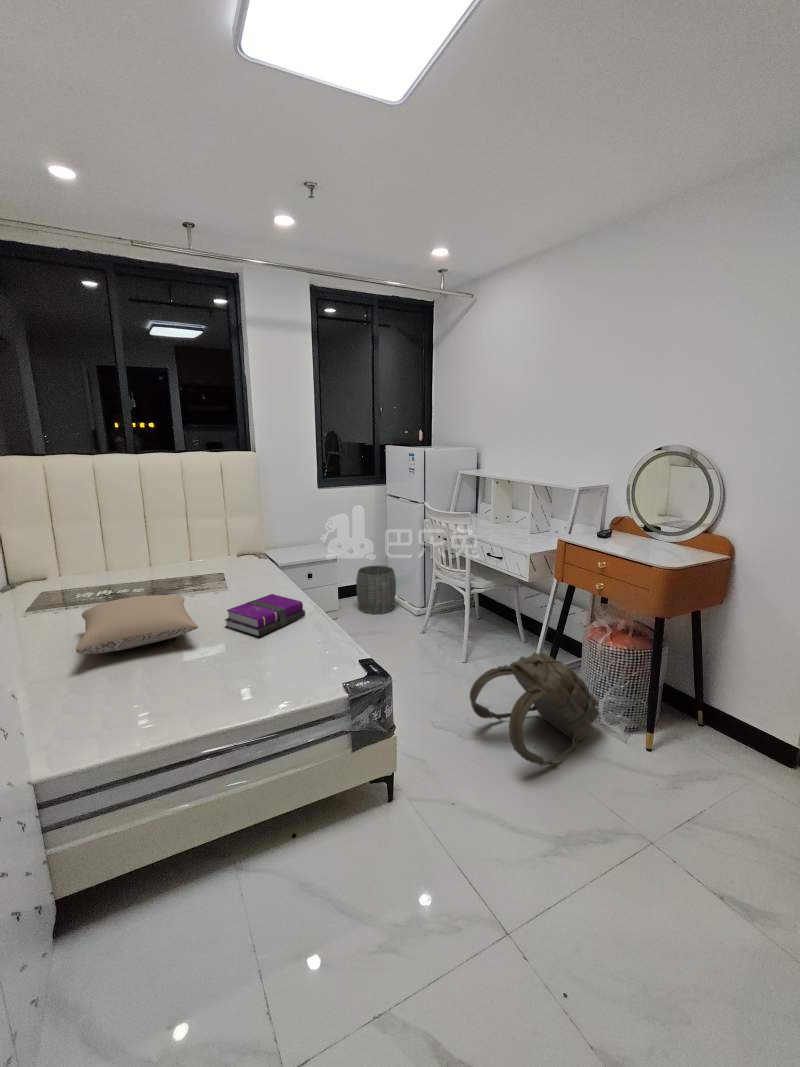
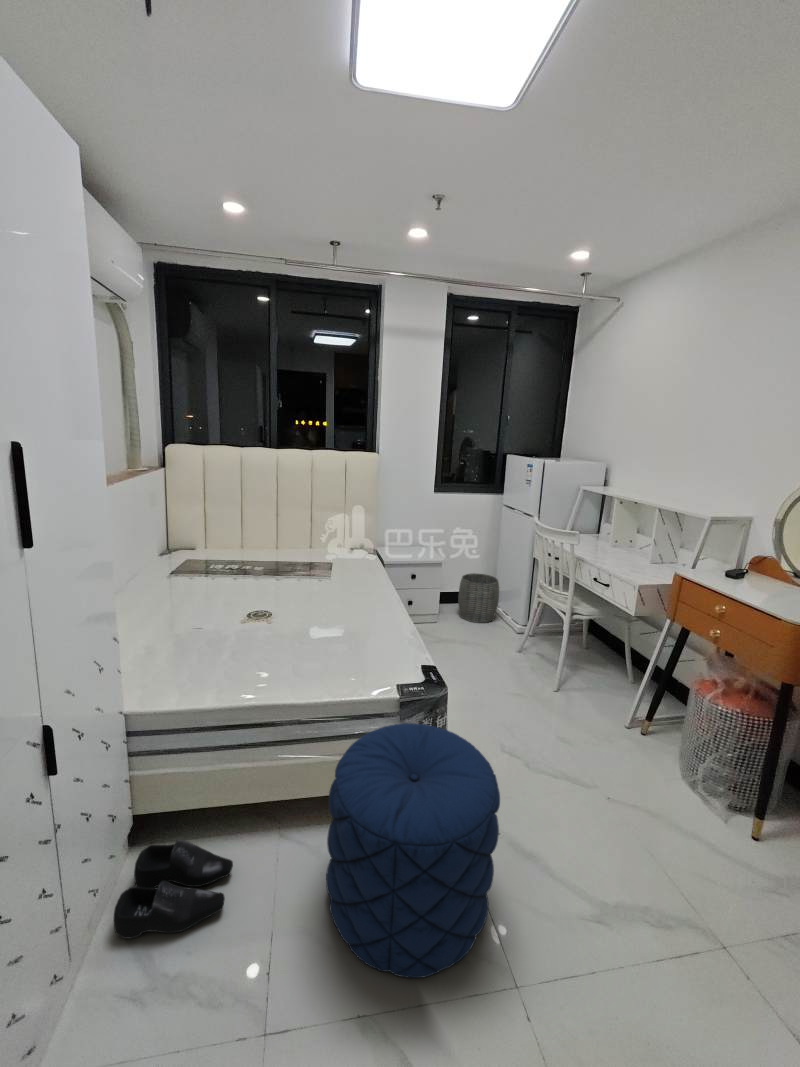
notebook: present [225,594,305,637] -> none [315,587,388,625]
pillow: present [76,595,198,654] -> none [189,573,288,616]
backpack: present [470,652,599,766] -> none [542,694,697,826]
pouf: none [300,716,471,966] -> present [326,723,500,978]
shoe: none [60,911,195,1045] -> present [113,839,233,939]

